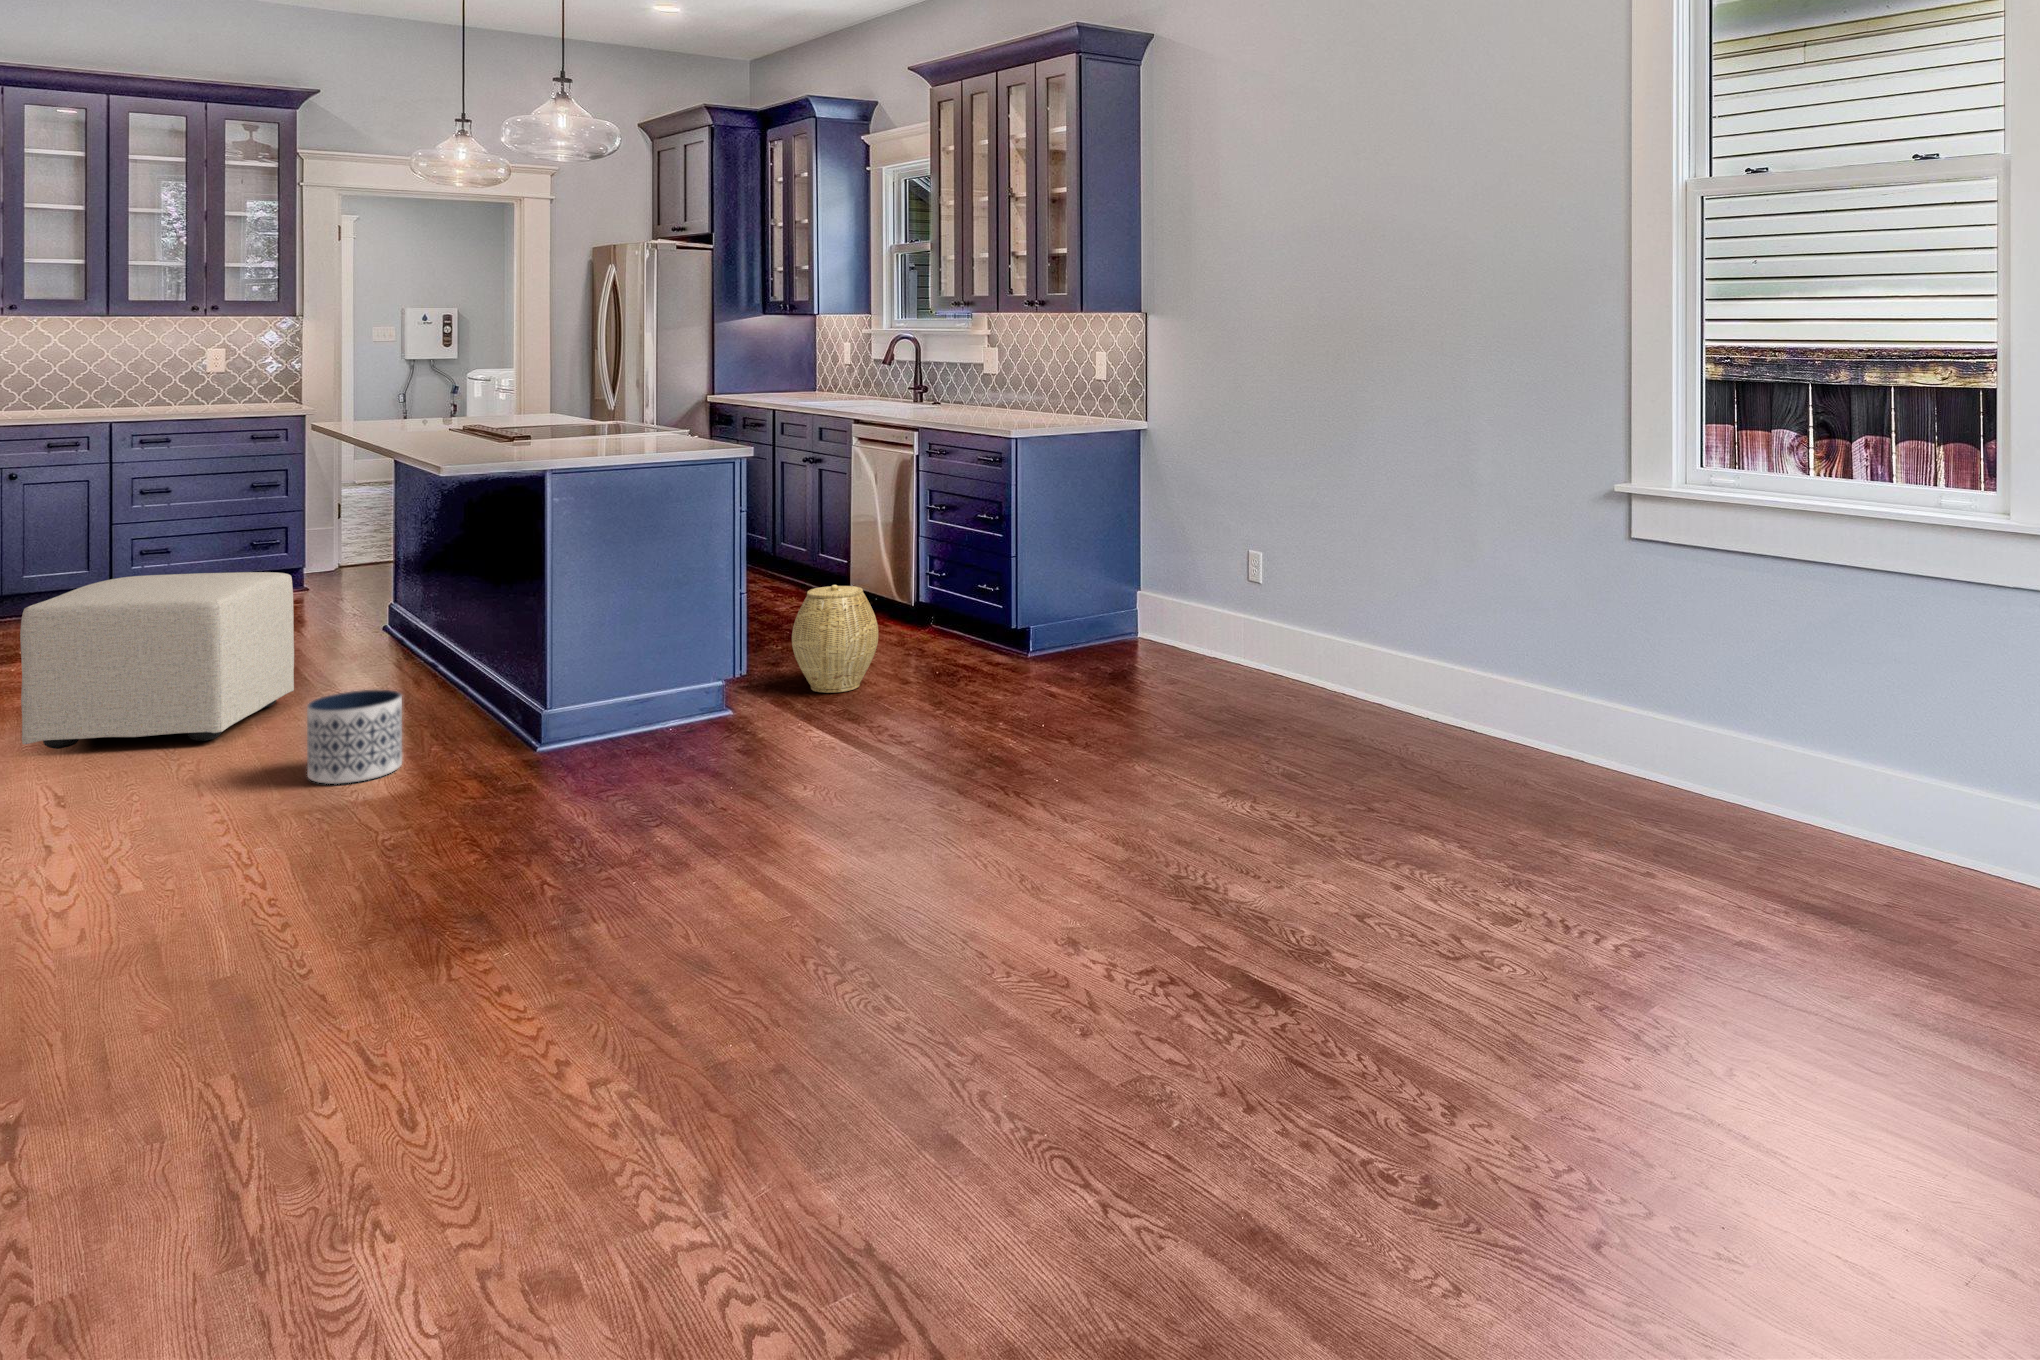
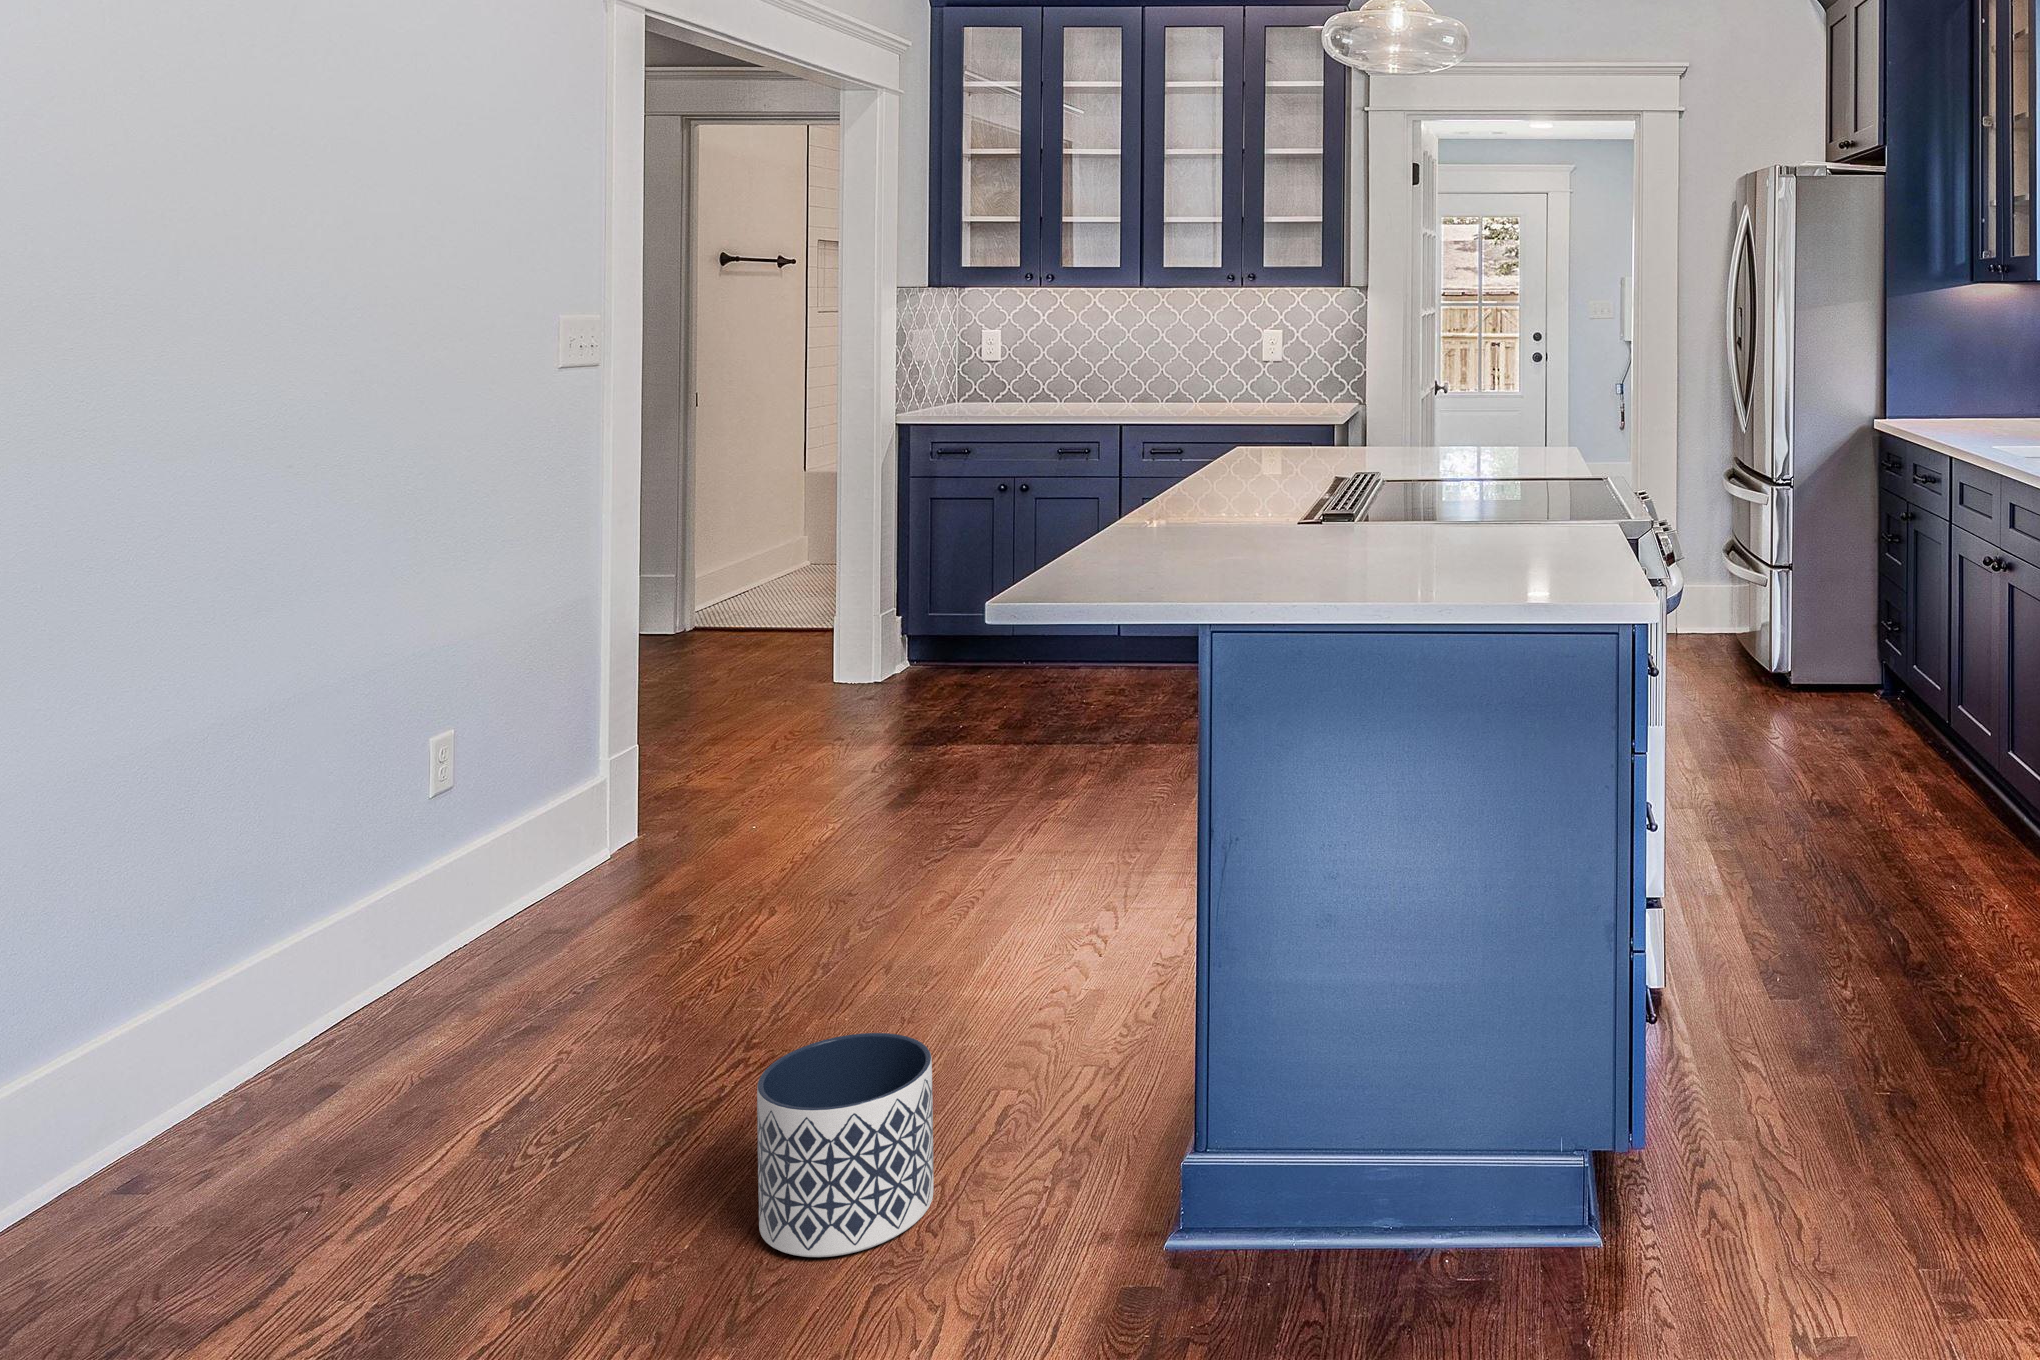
ottoman: present [20,572,294,749] -> none [643,690,1040,1012]
woven basket: present [792,585,878,693] -> none [1768,947,1980,1244]

